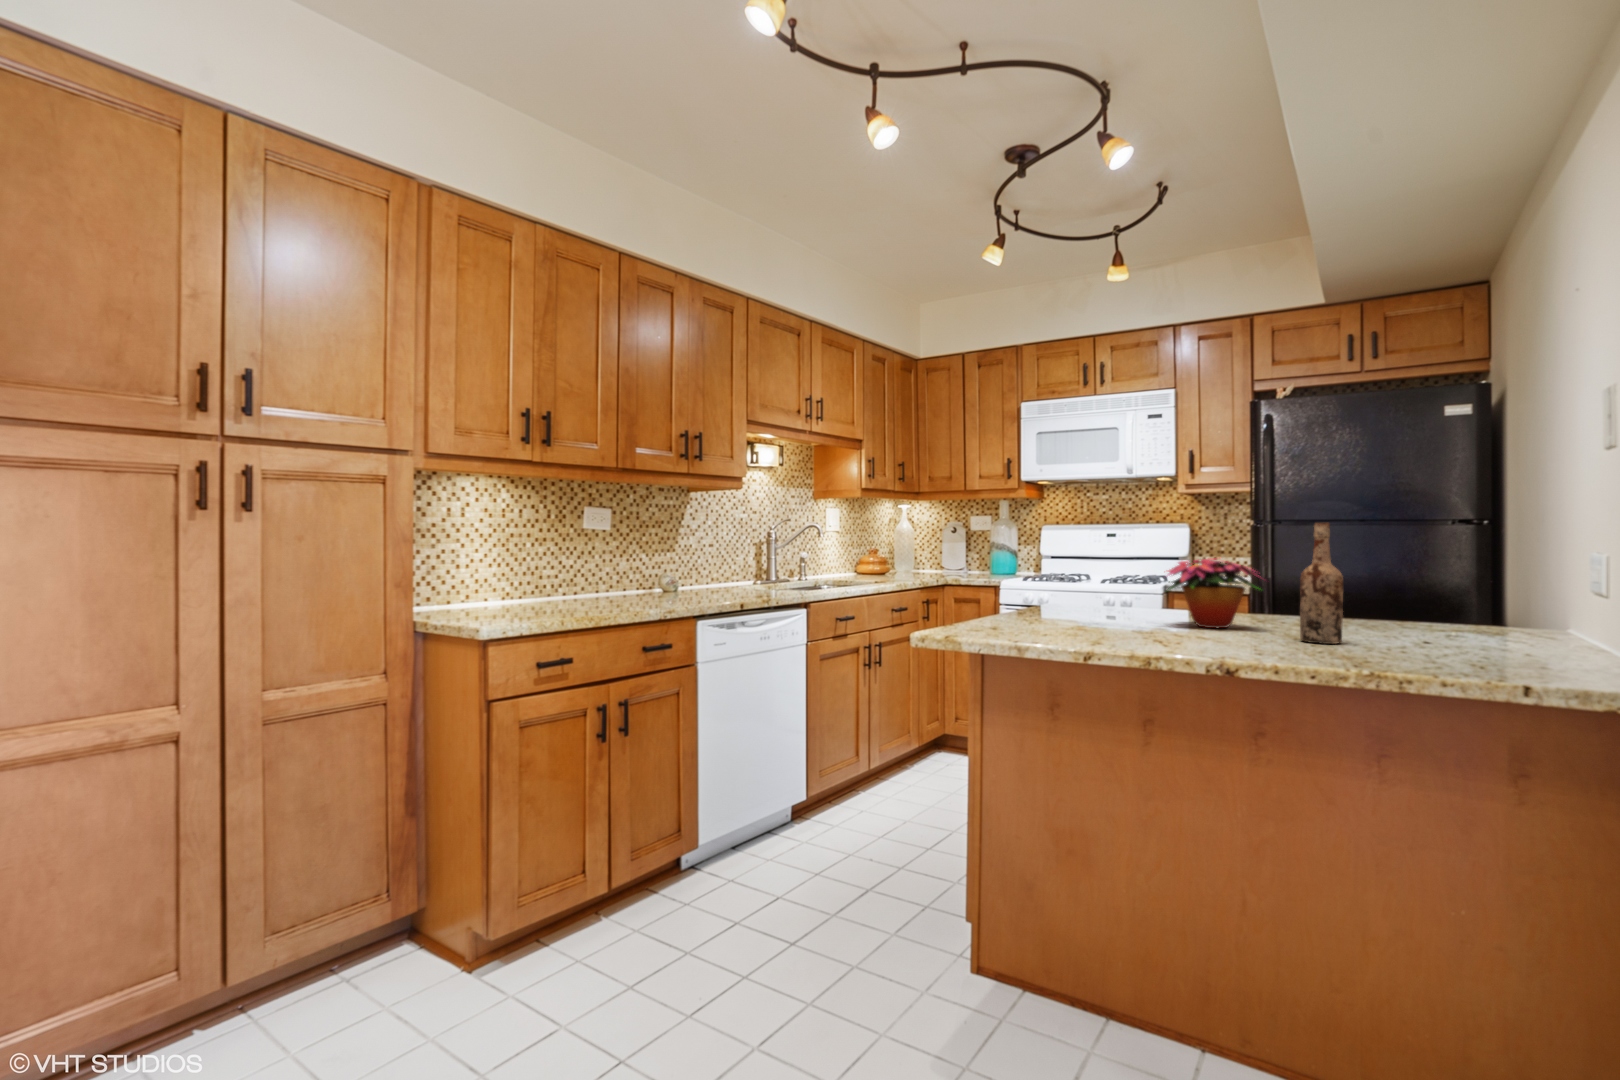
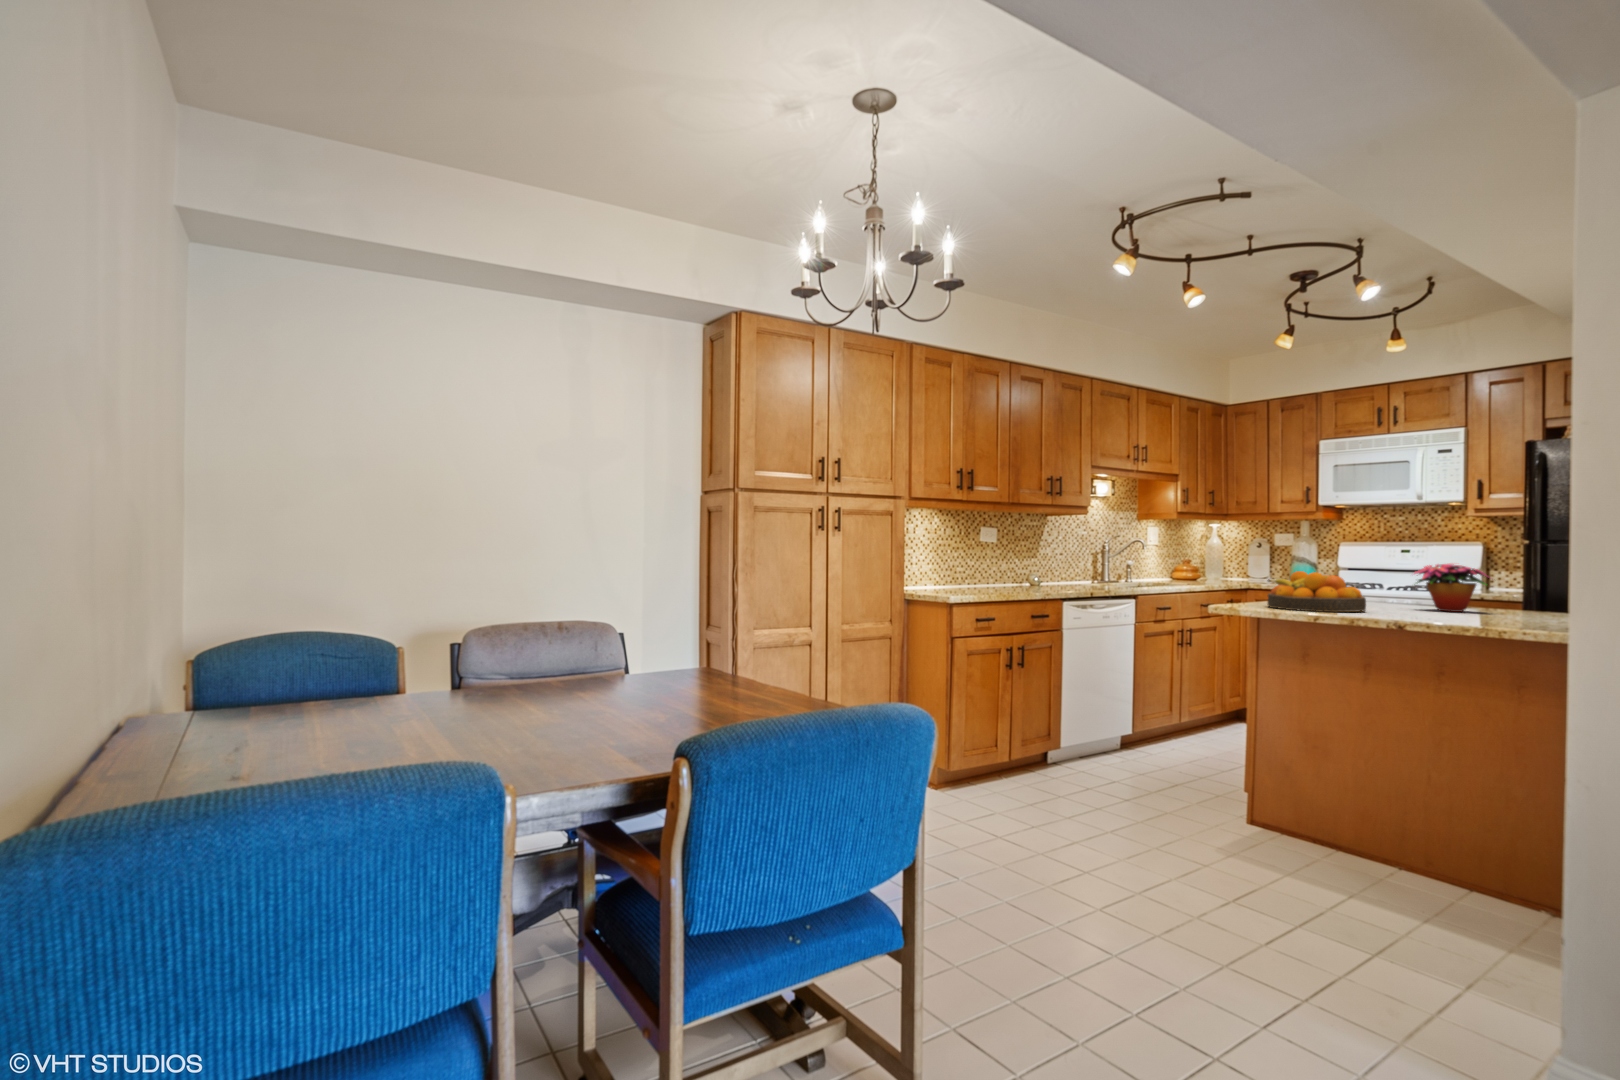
wine bottle: present [1300,523,1343,644] -> none [1508,539,1541,620]
fruit bowl: none [983,574,1120,643] -> present [1268,571,1366,612]

